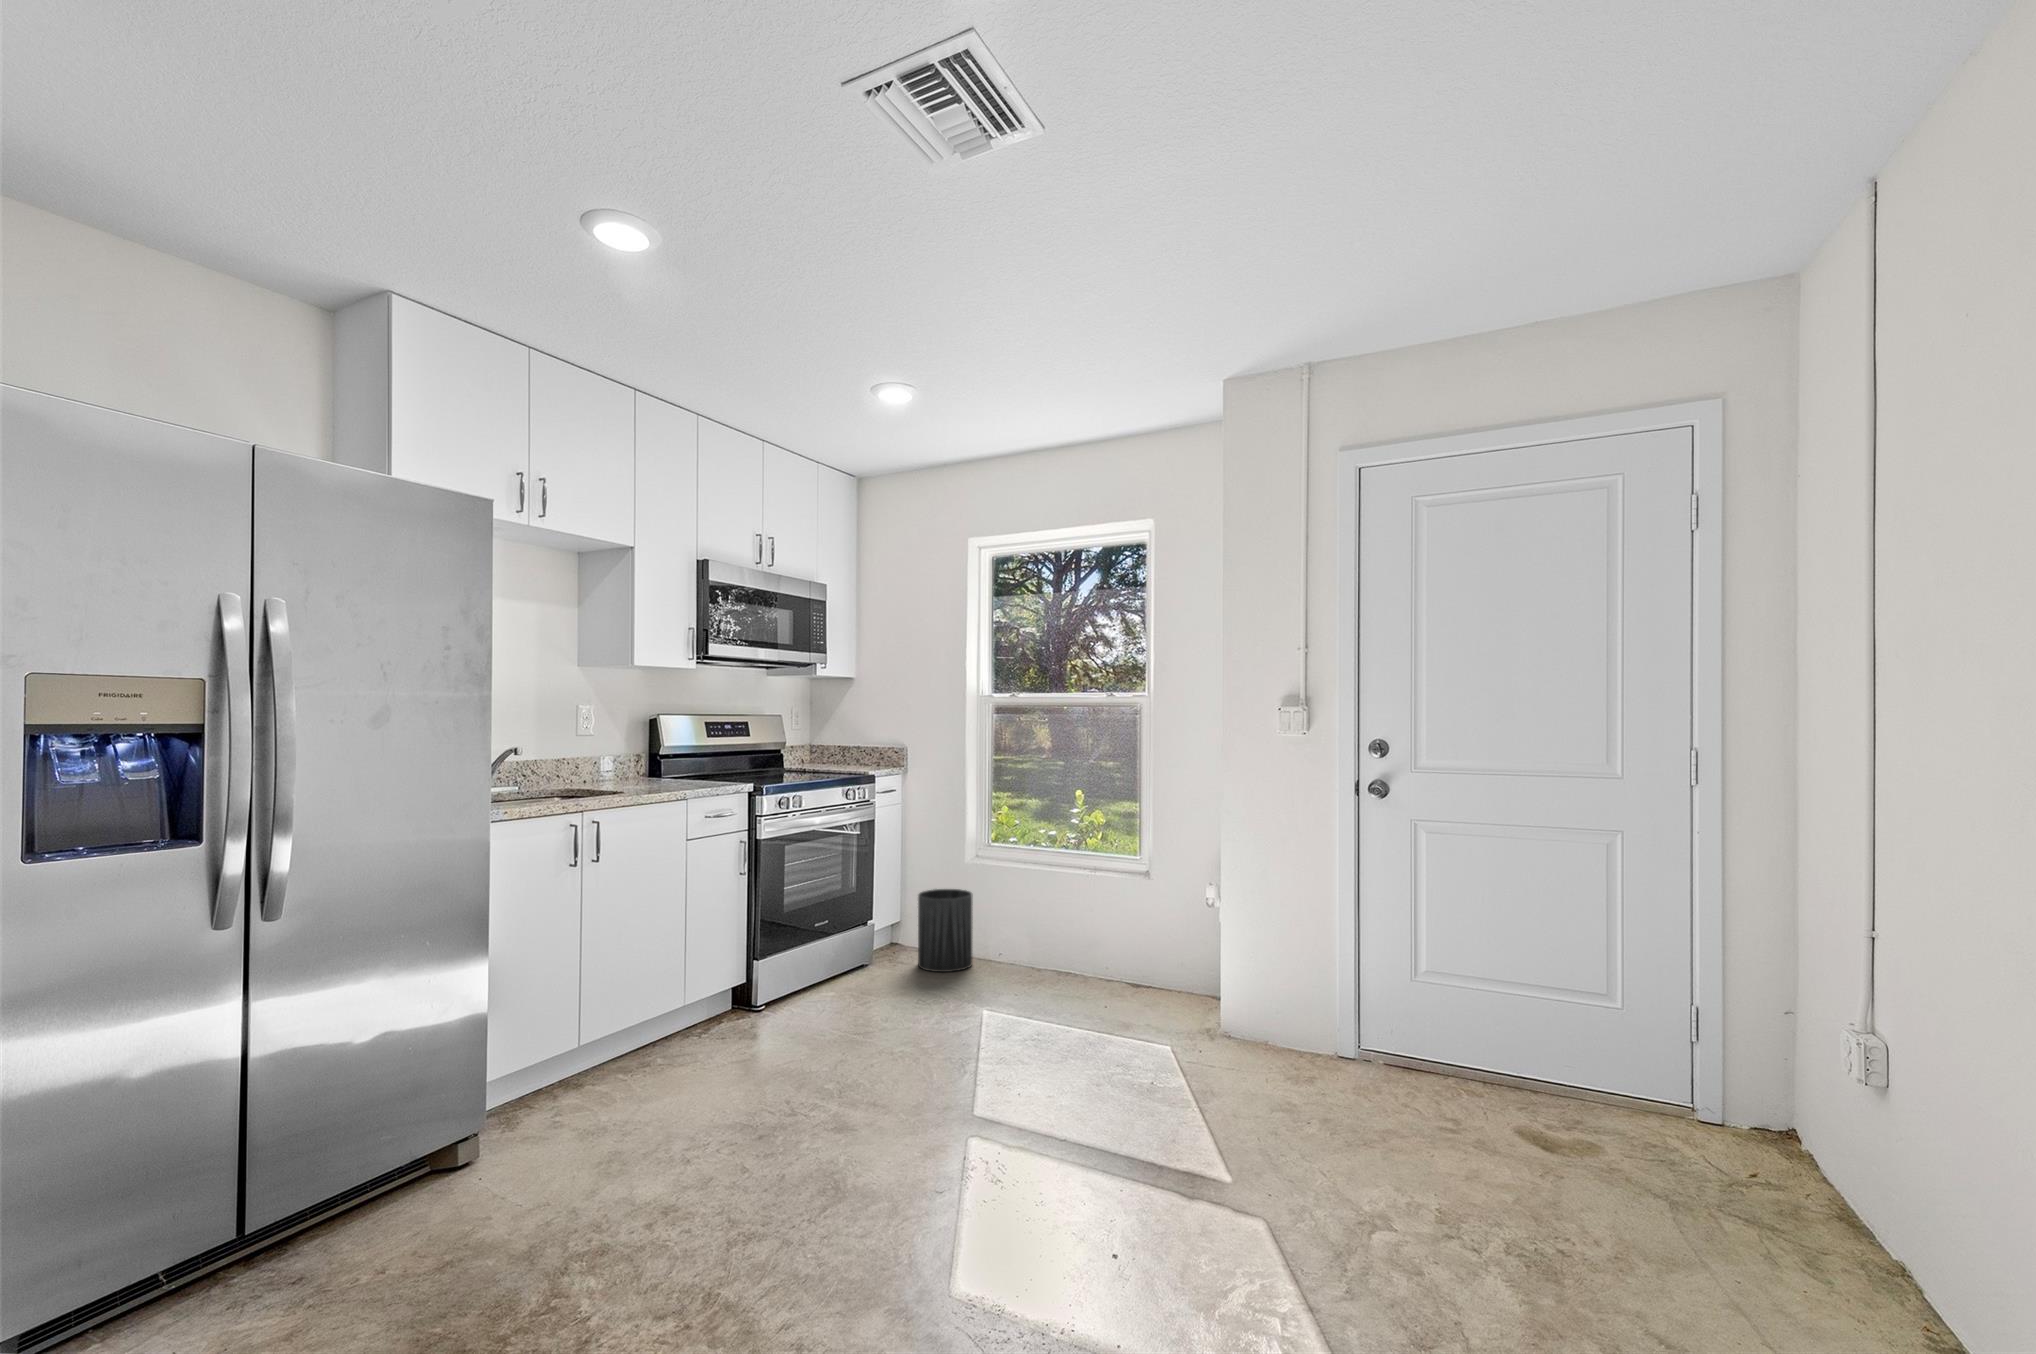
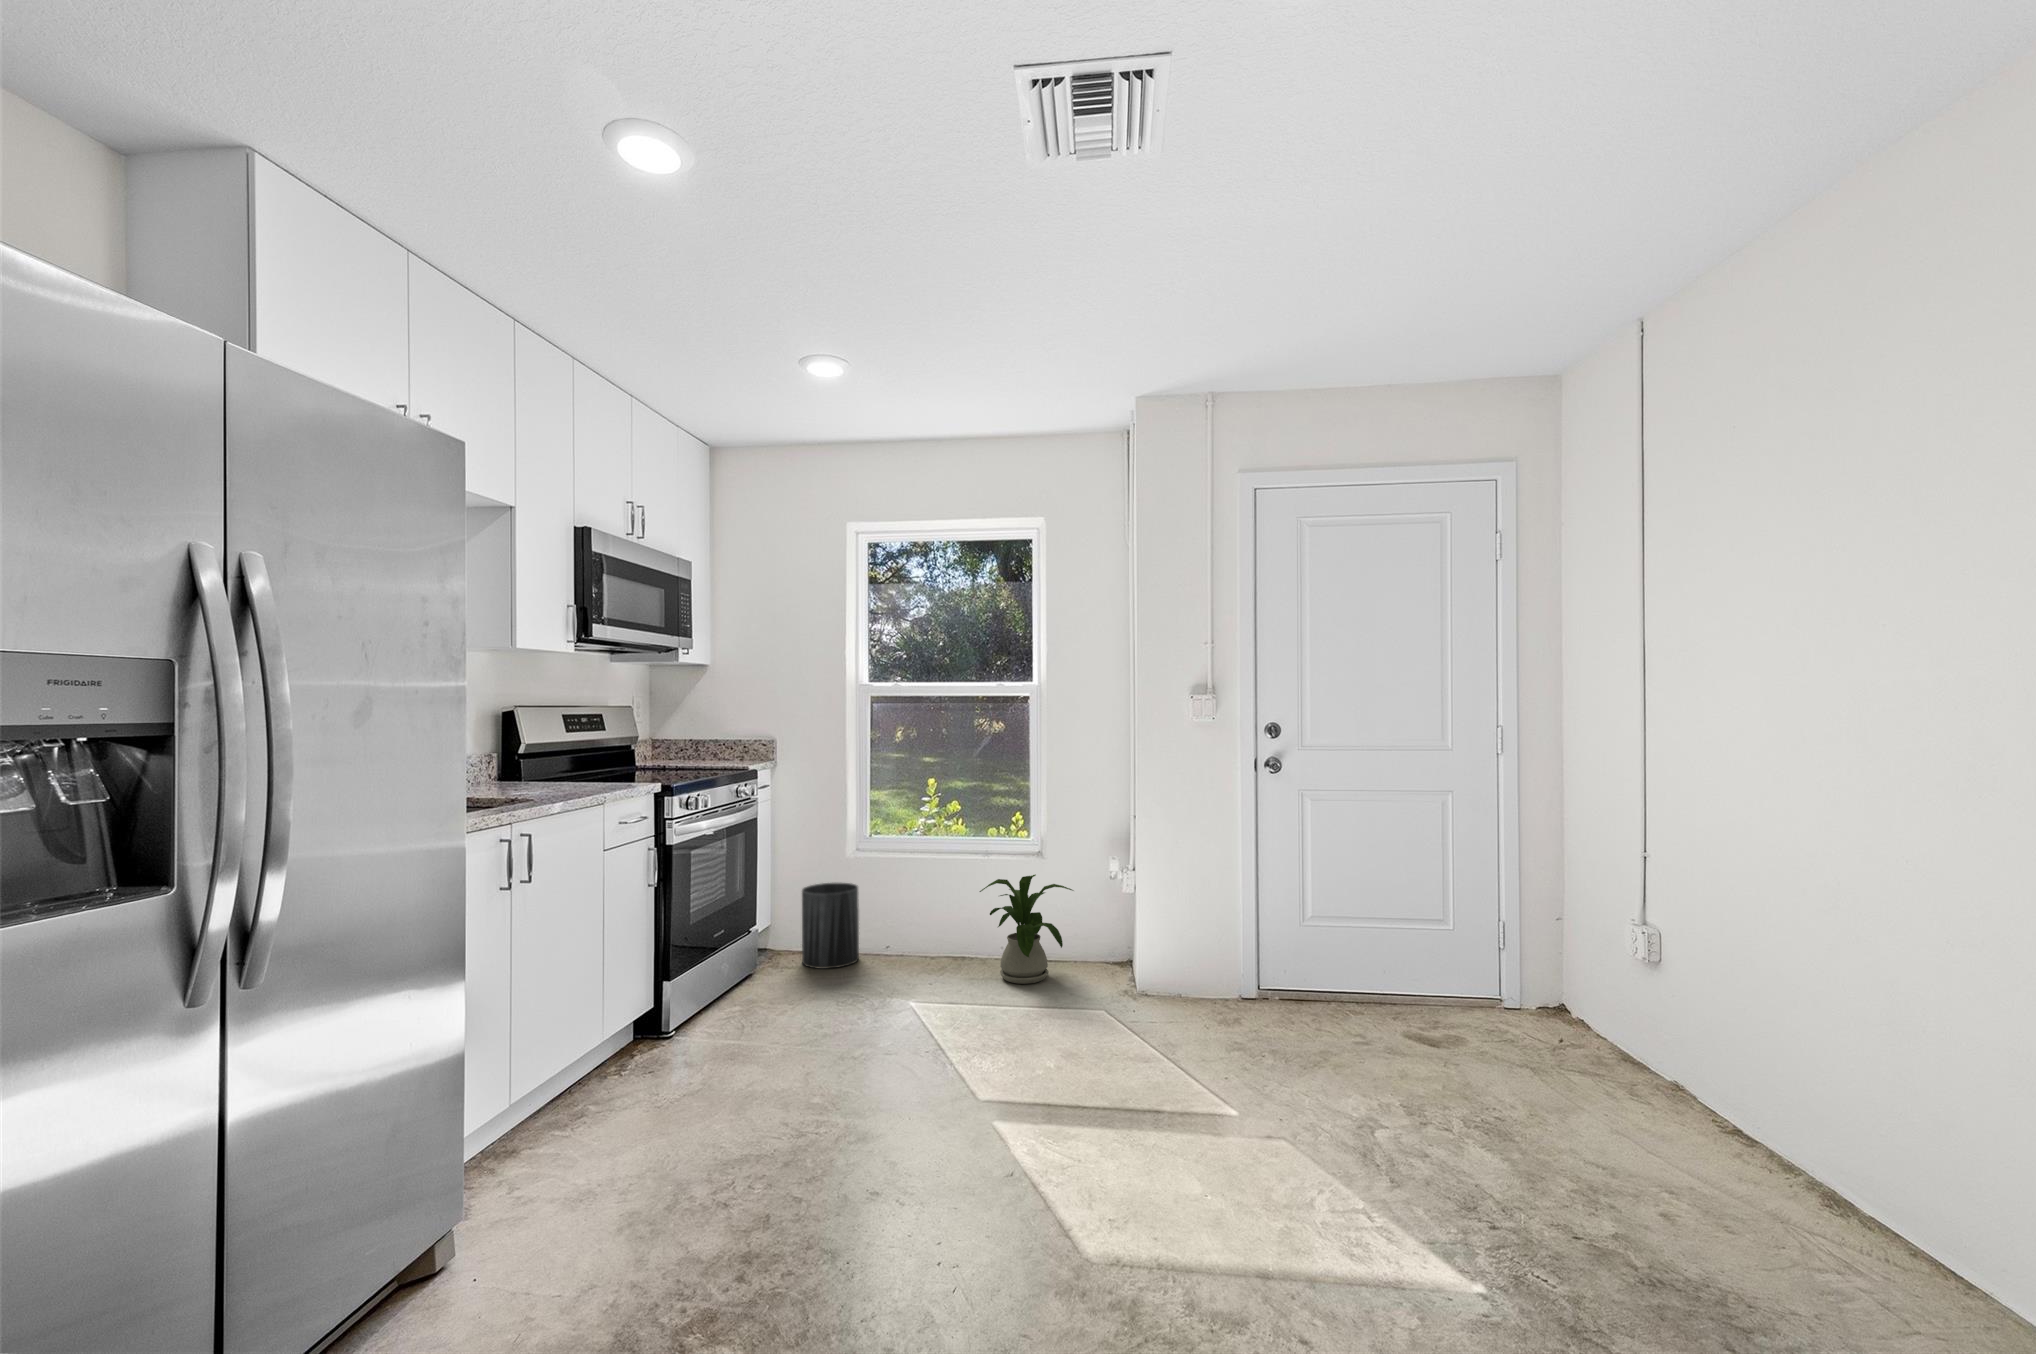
house plant: none [1072,895,1167,1010] -> present [980,874,1073,984]

